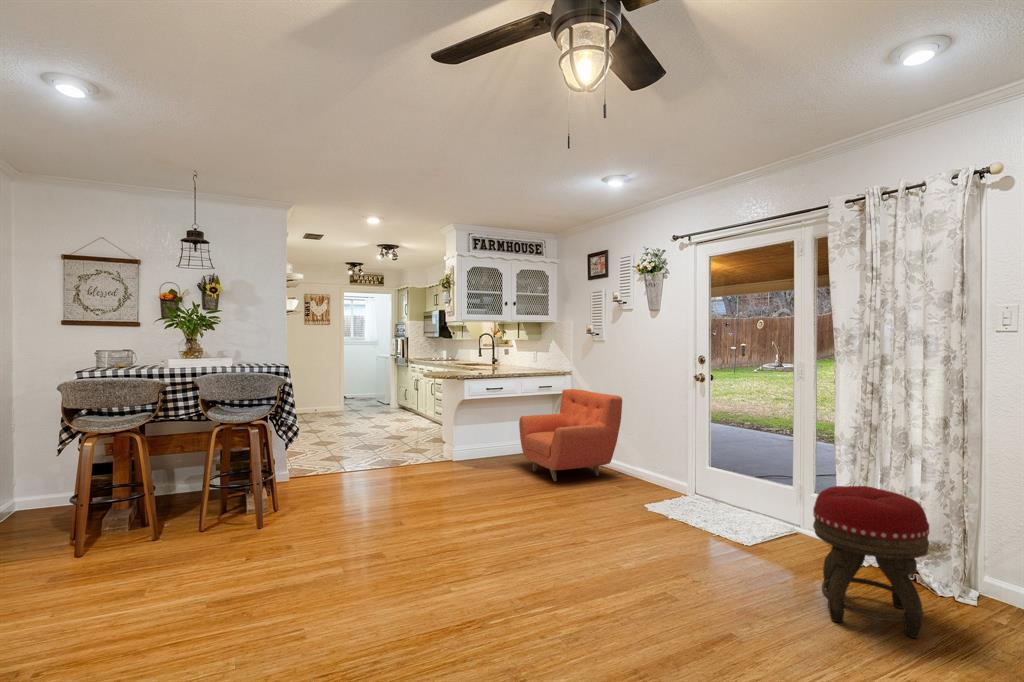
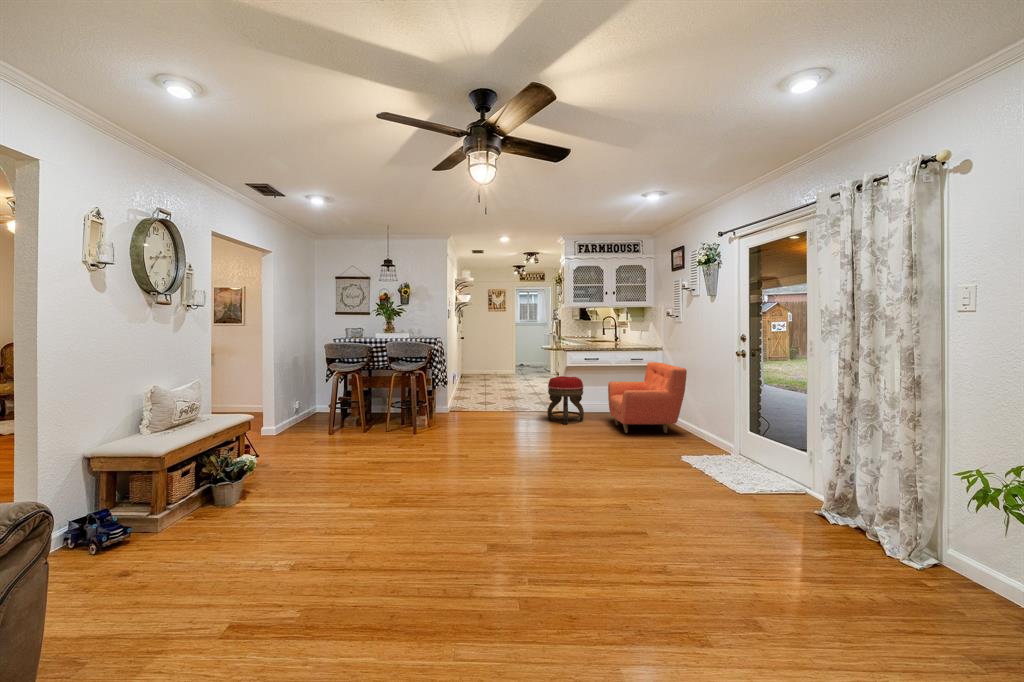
footstool: present [813,486,929,638] -> present [547,376,584,424]

